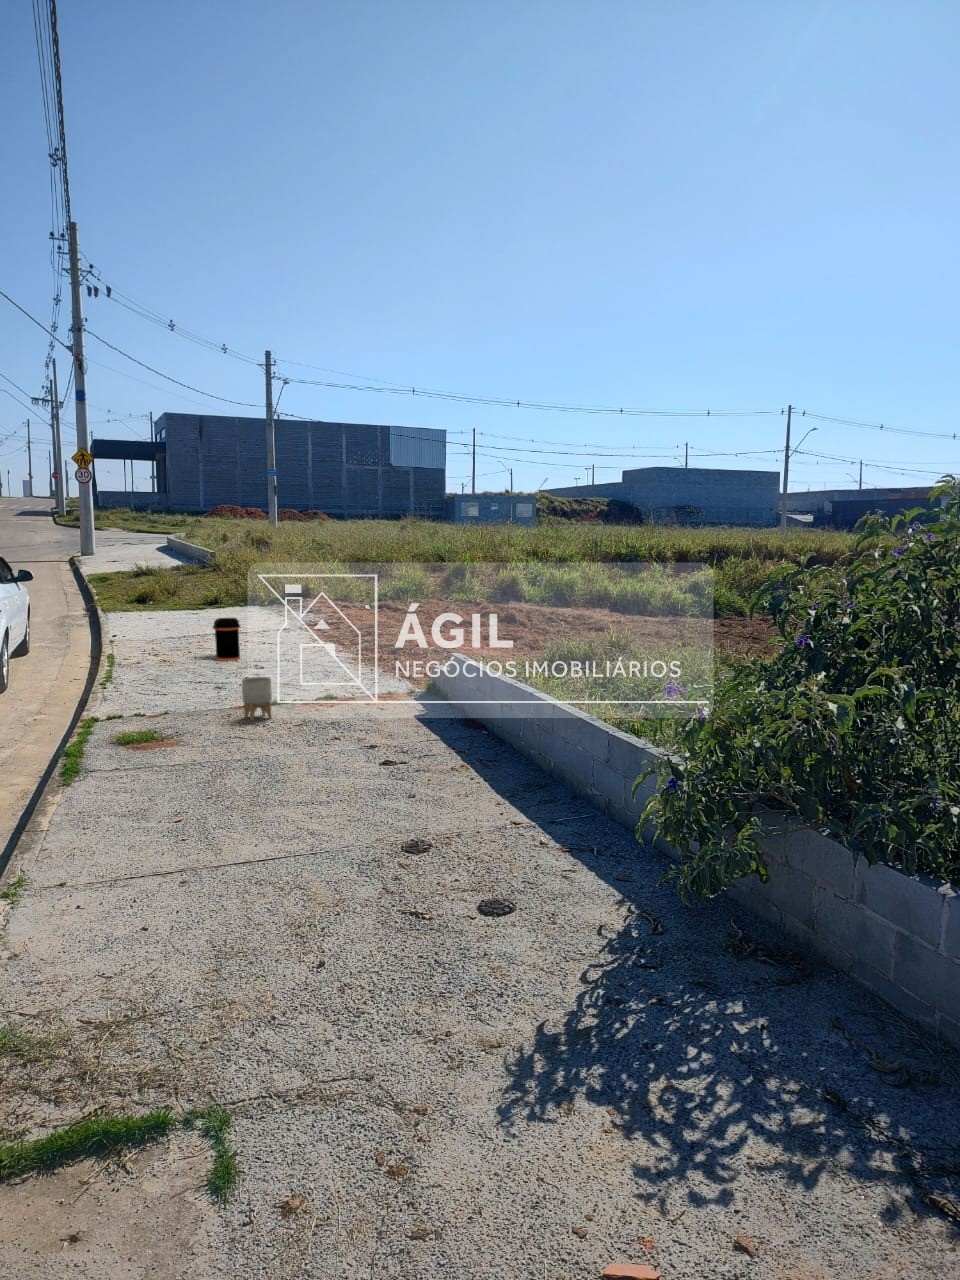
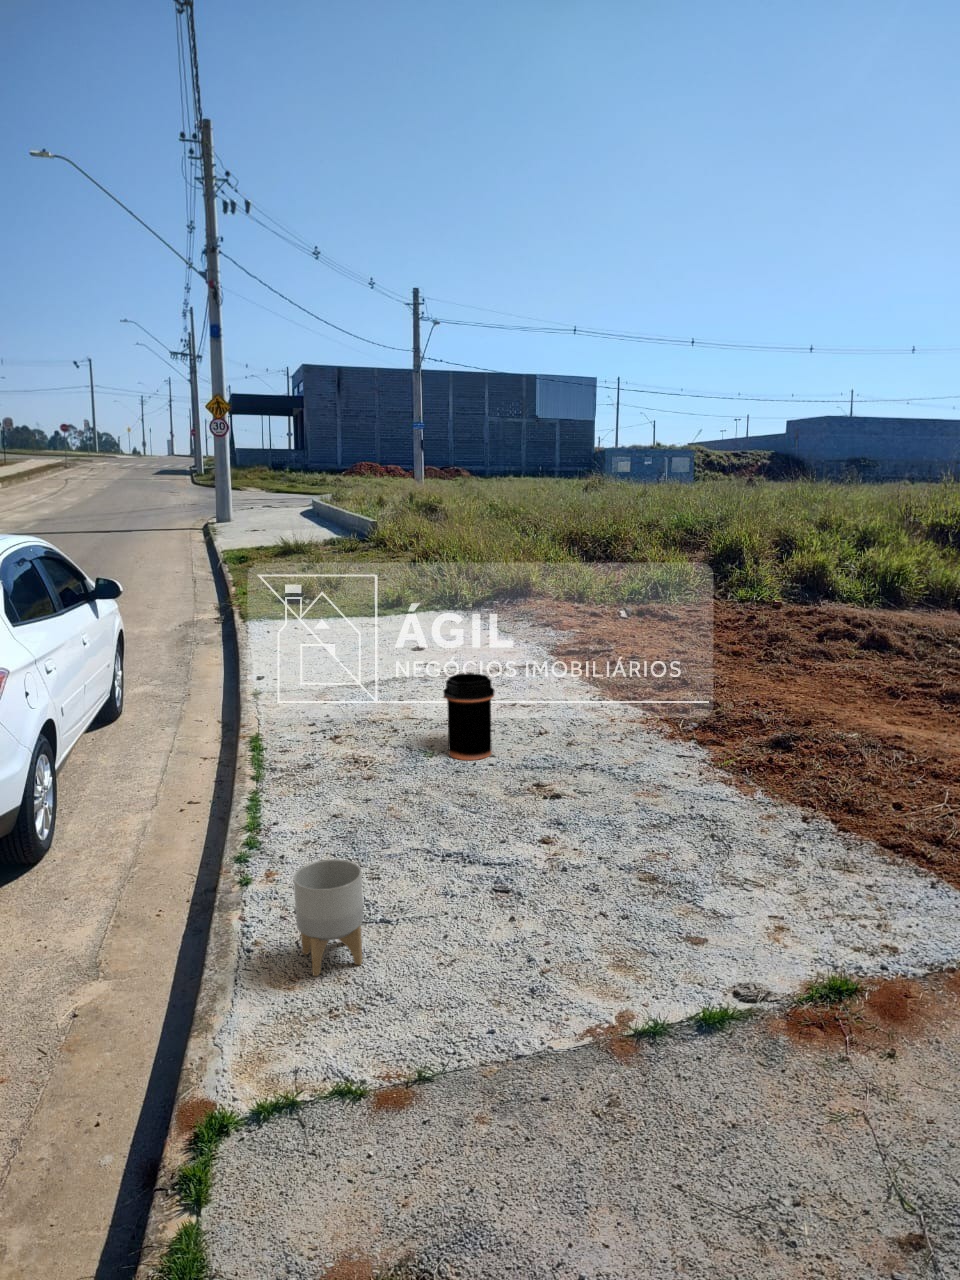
planter: present [242,677,272,721] -> present [294,859,364,976]

